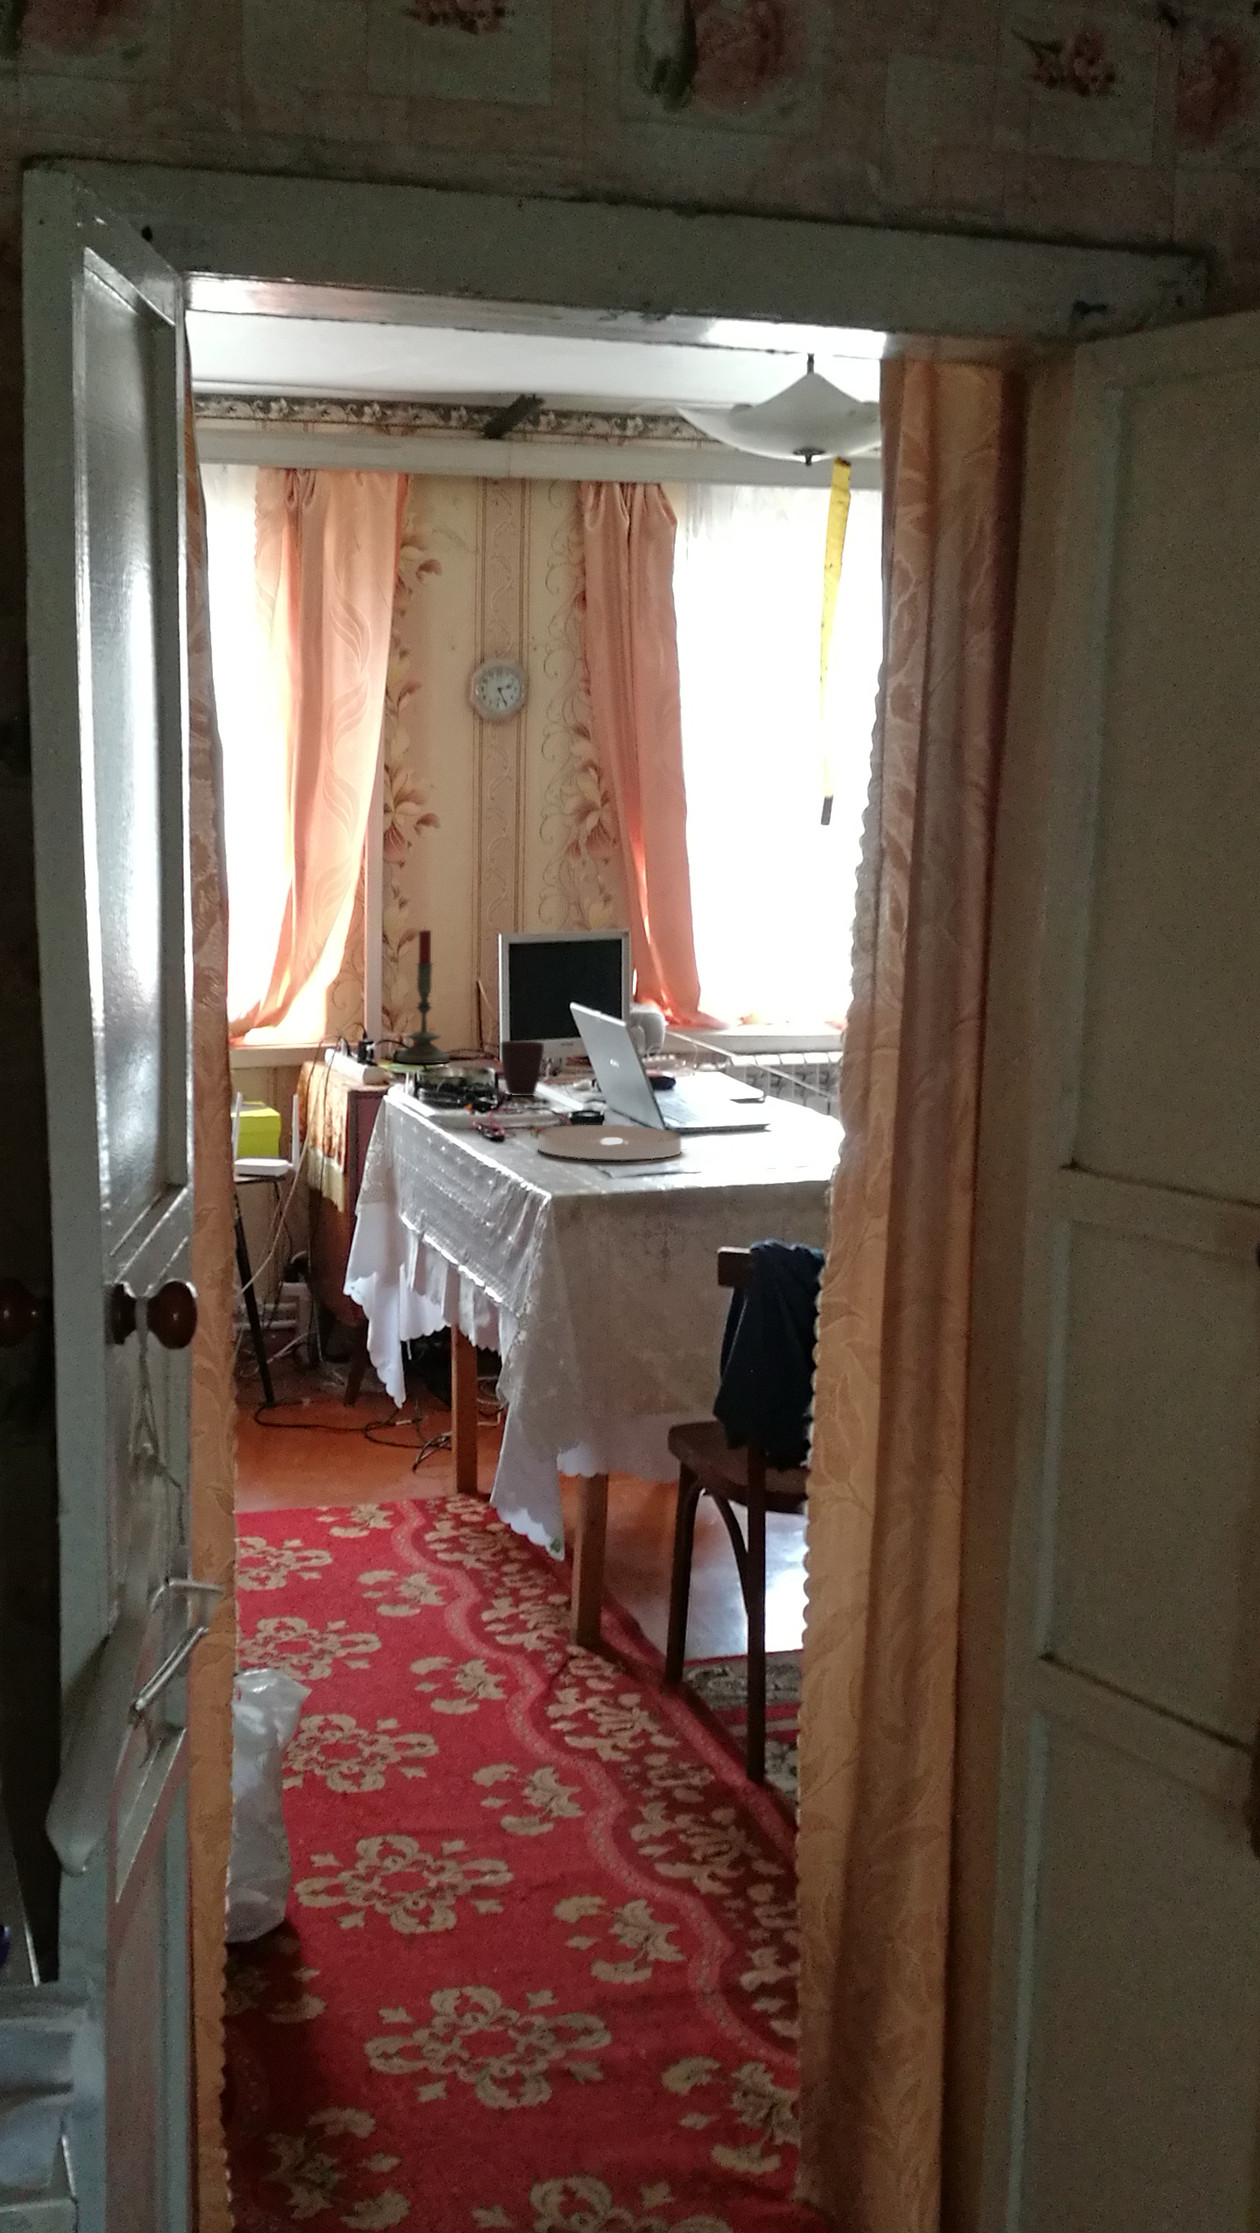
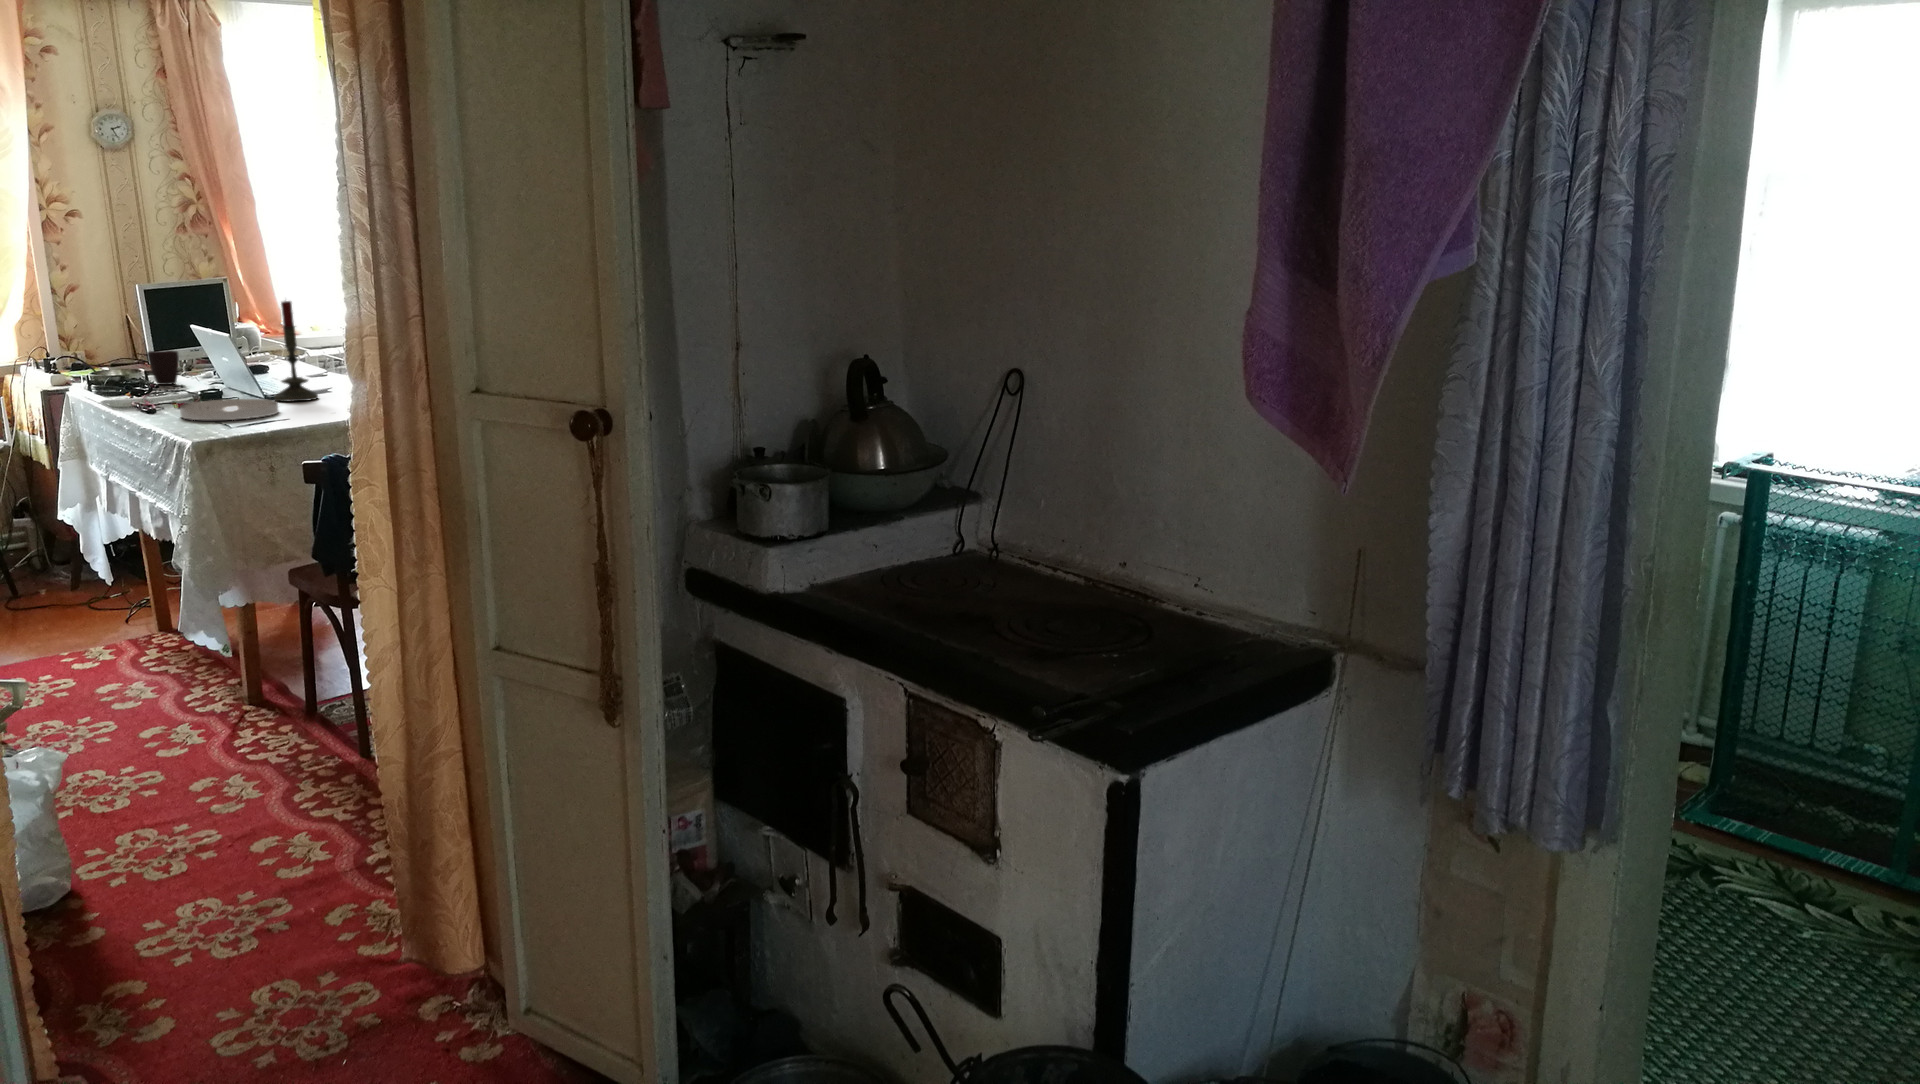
candle: present [397,930,450,1063] -> present [274,301,318,402]

